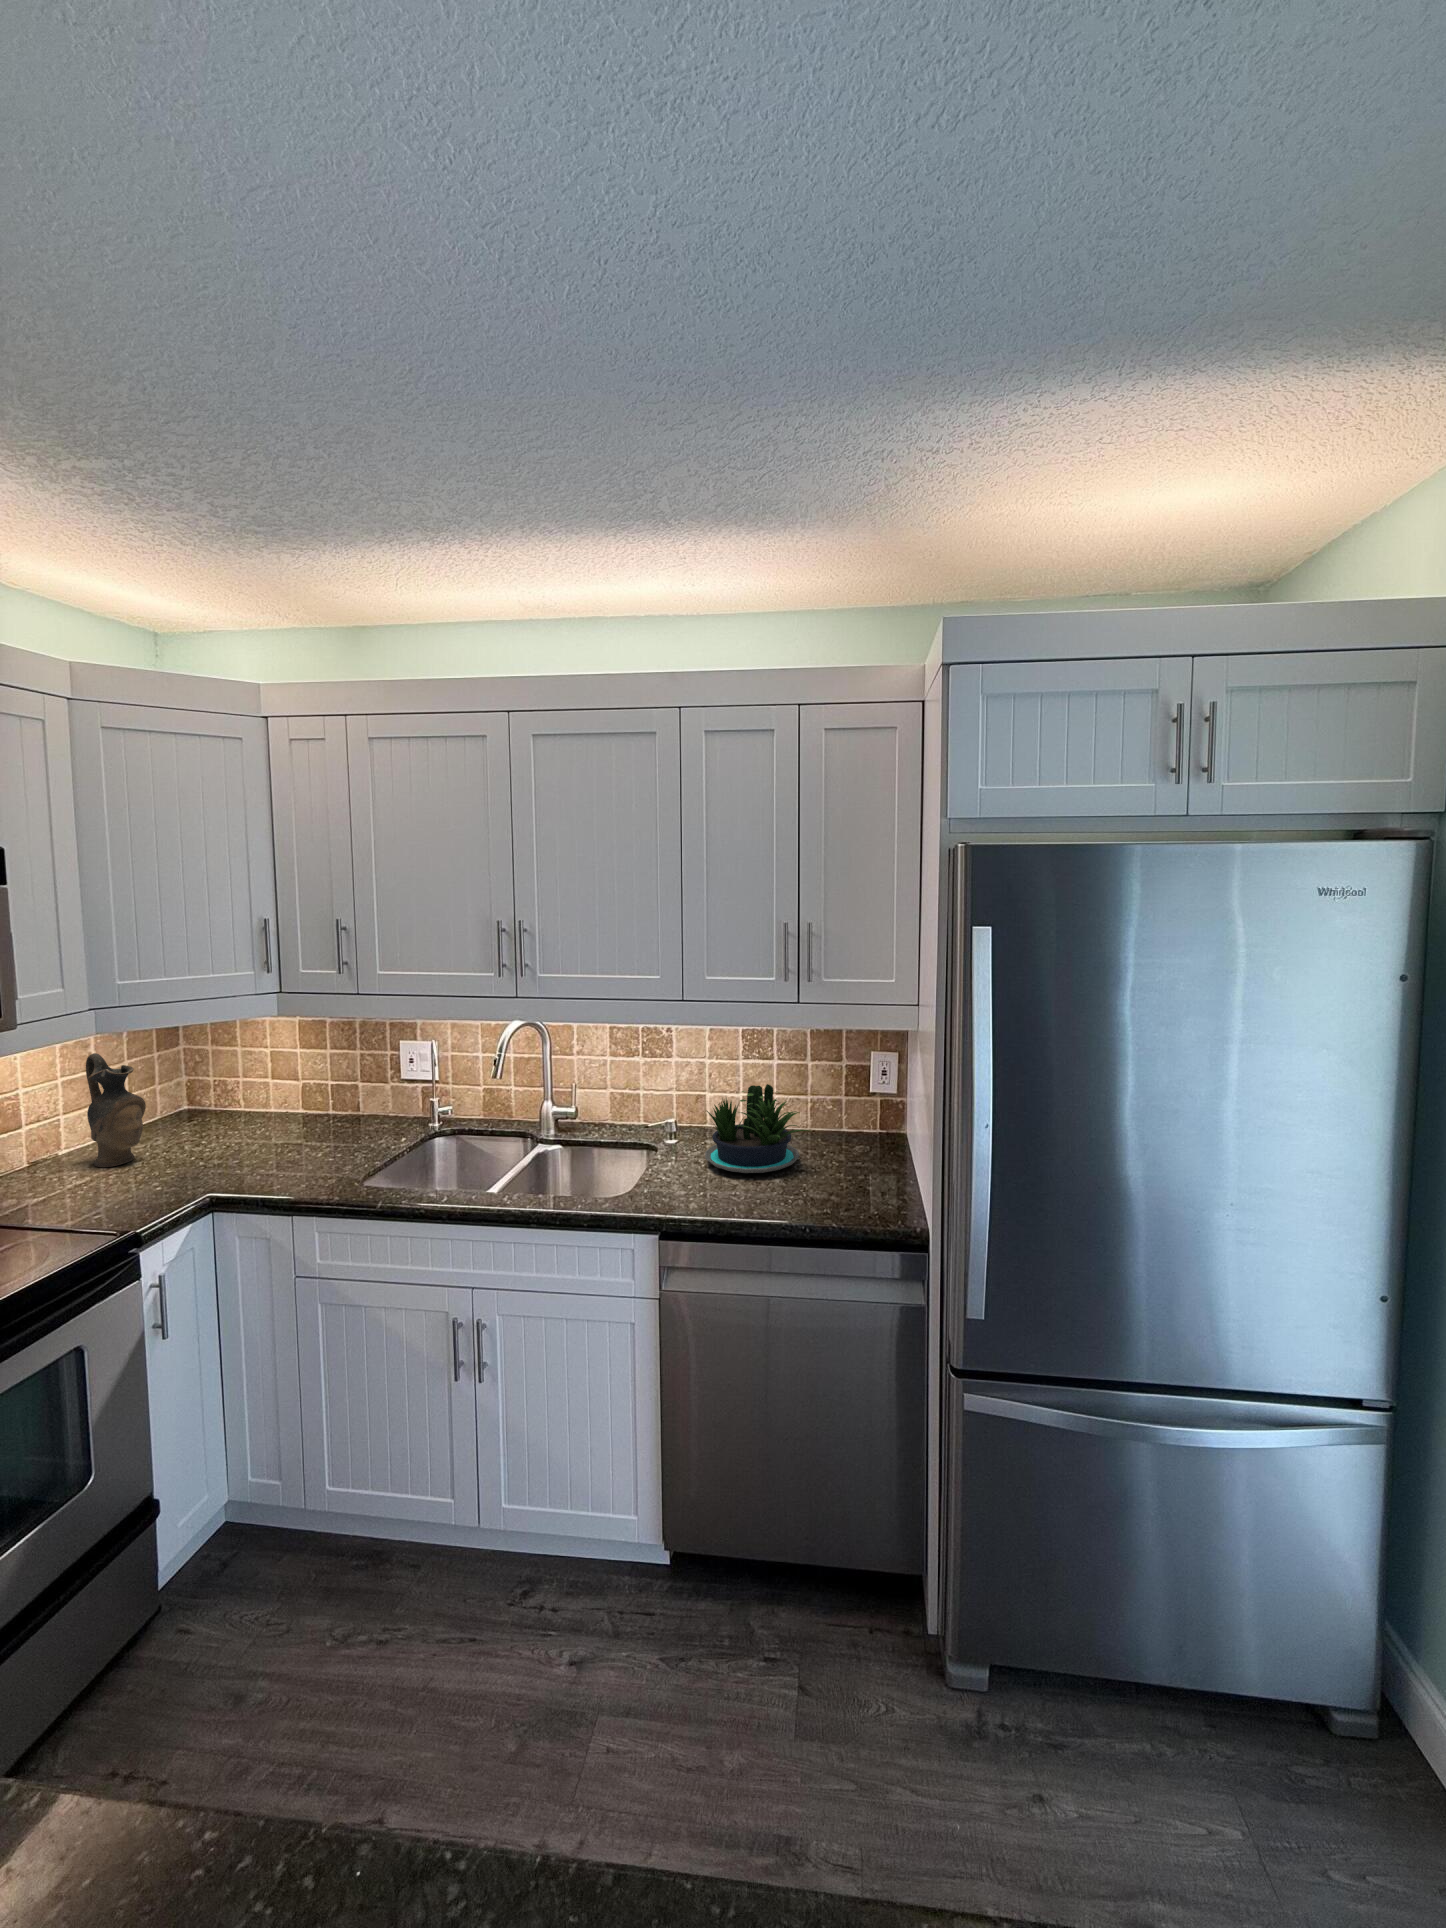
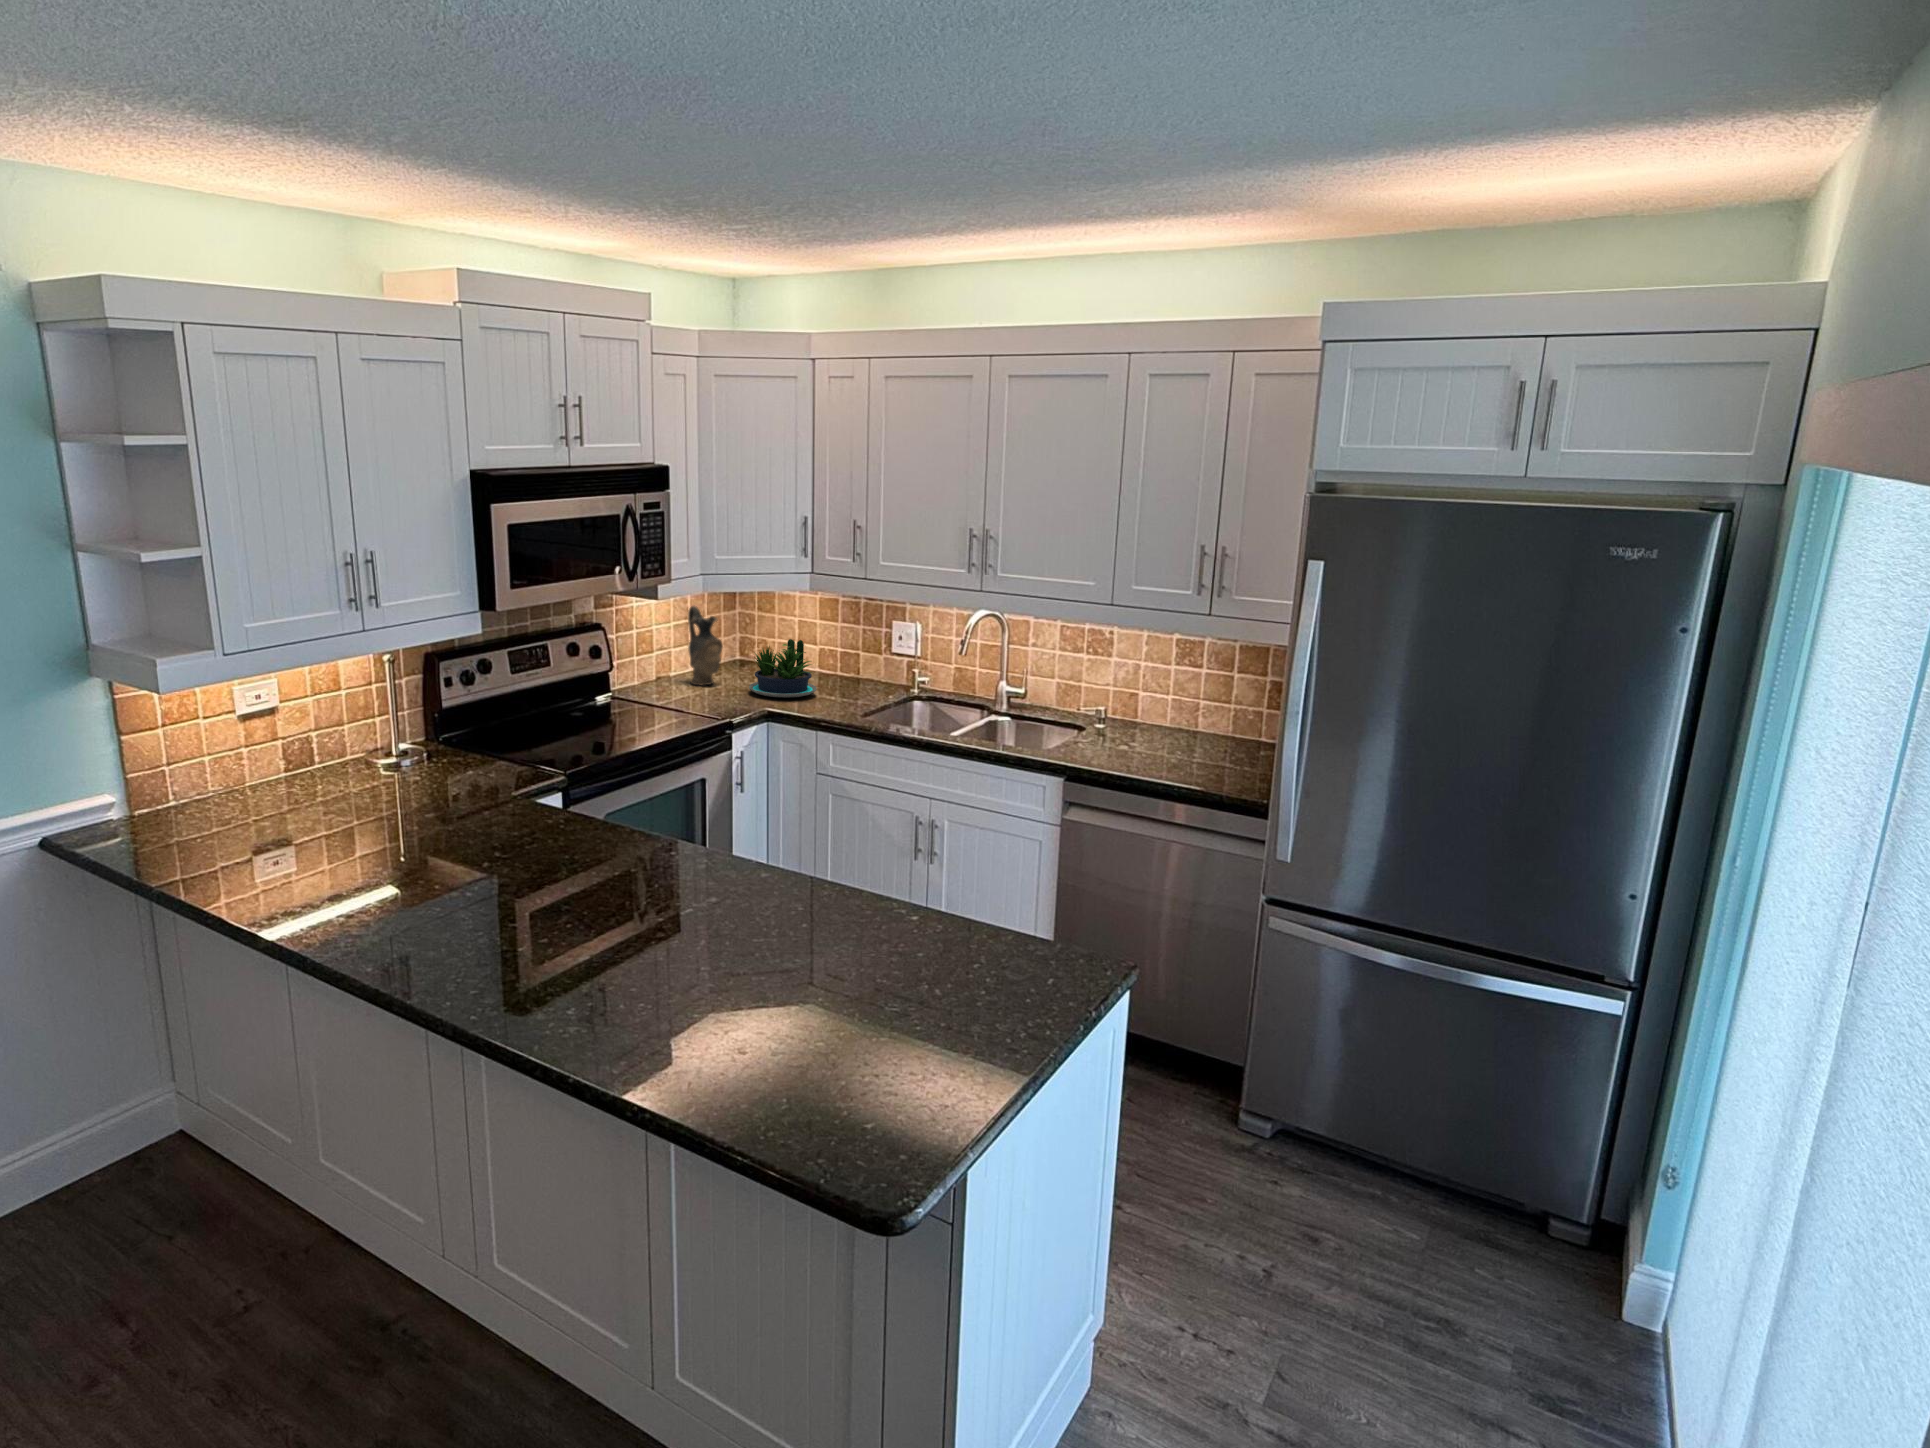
potted plant: present [705,1084,809,1173] -> present [749,639,817,697]

